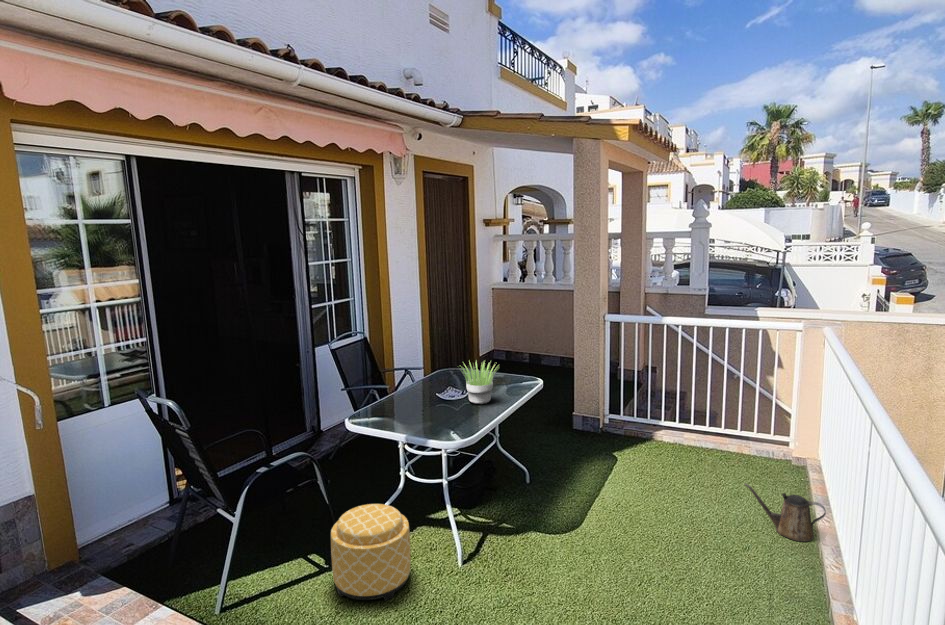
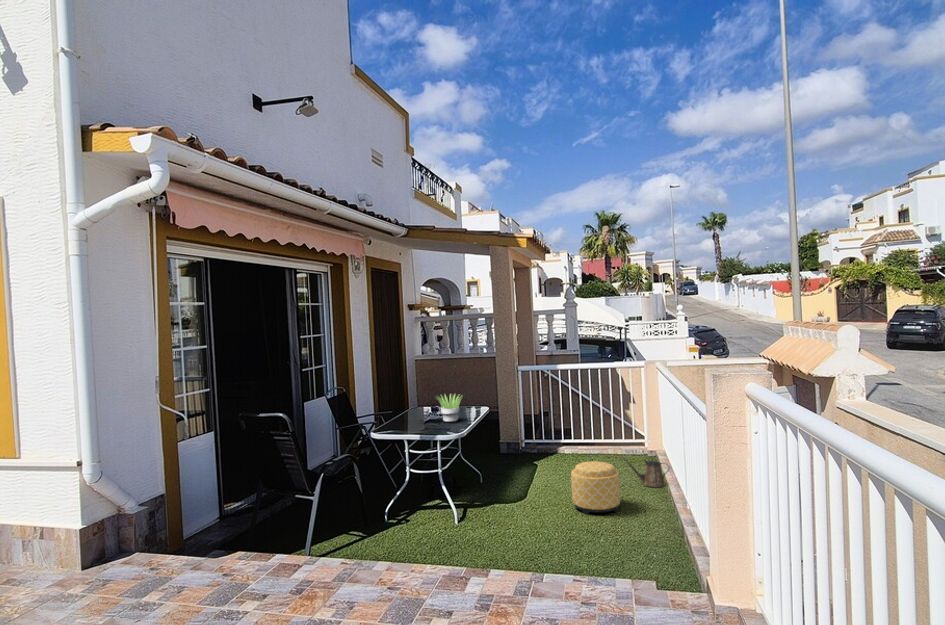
ottoman: present [331,504,411,601] -> present [571,461,620,514]

